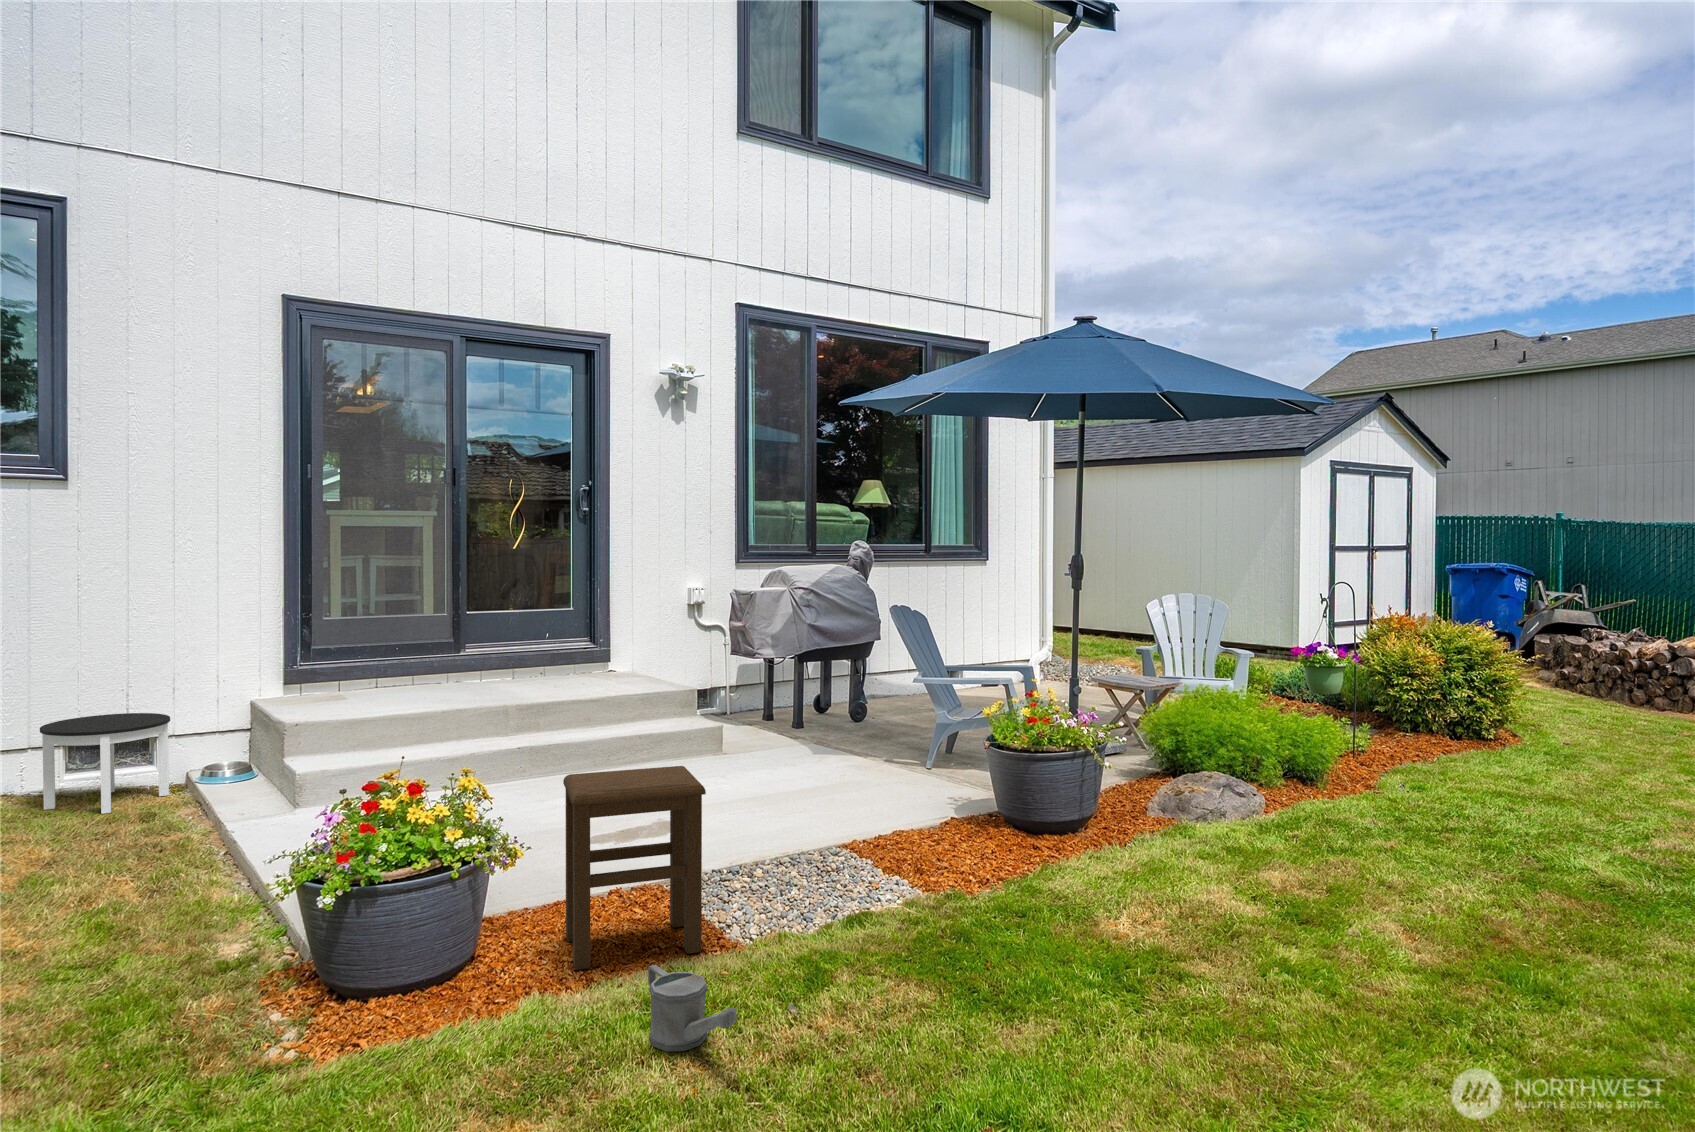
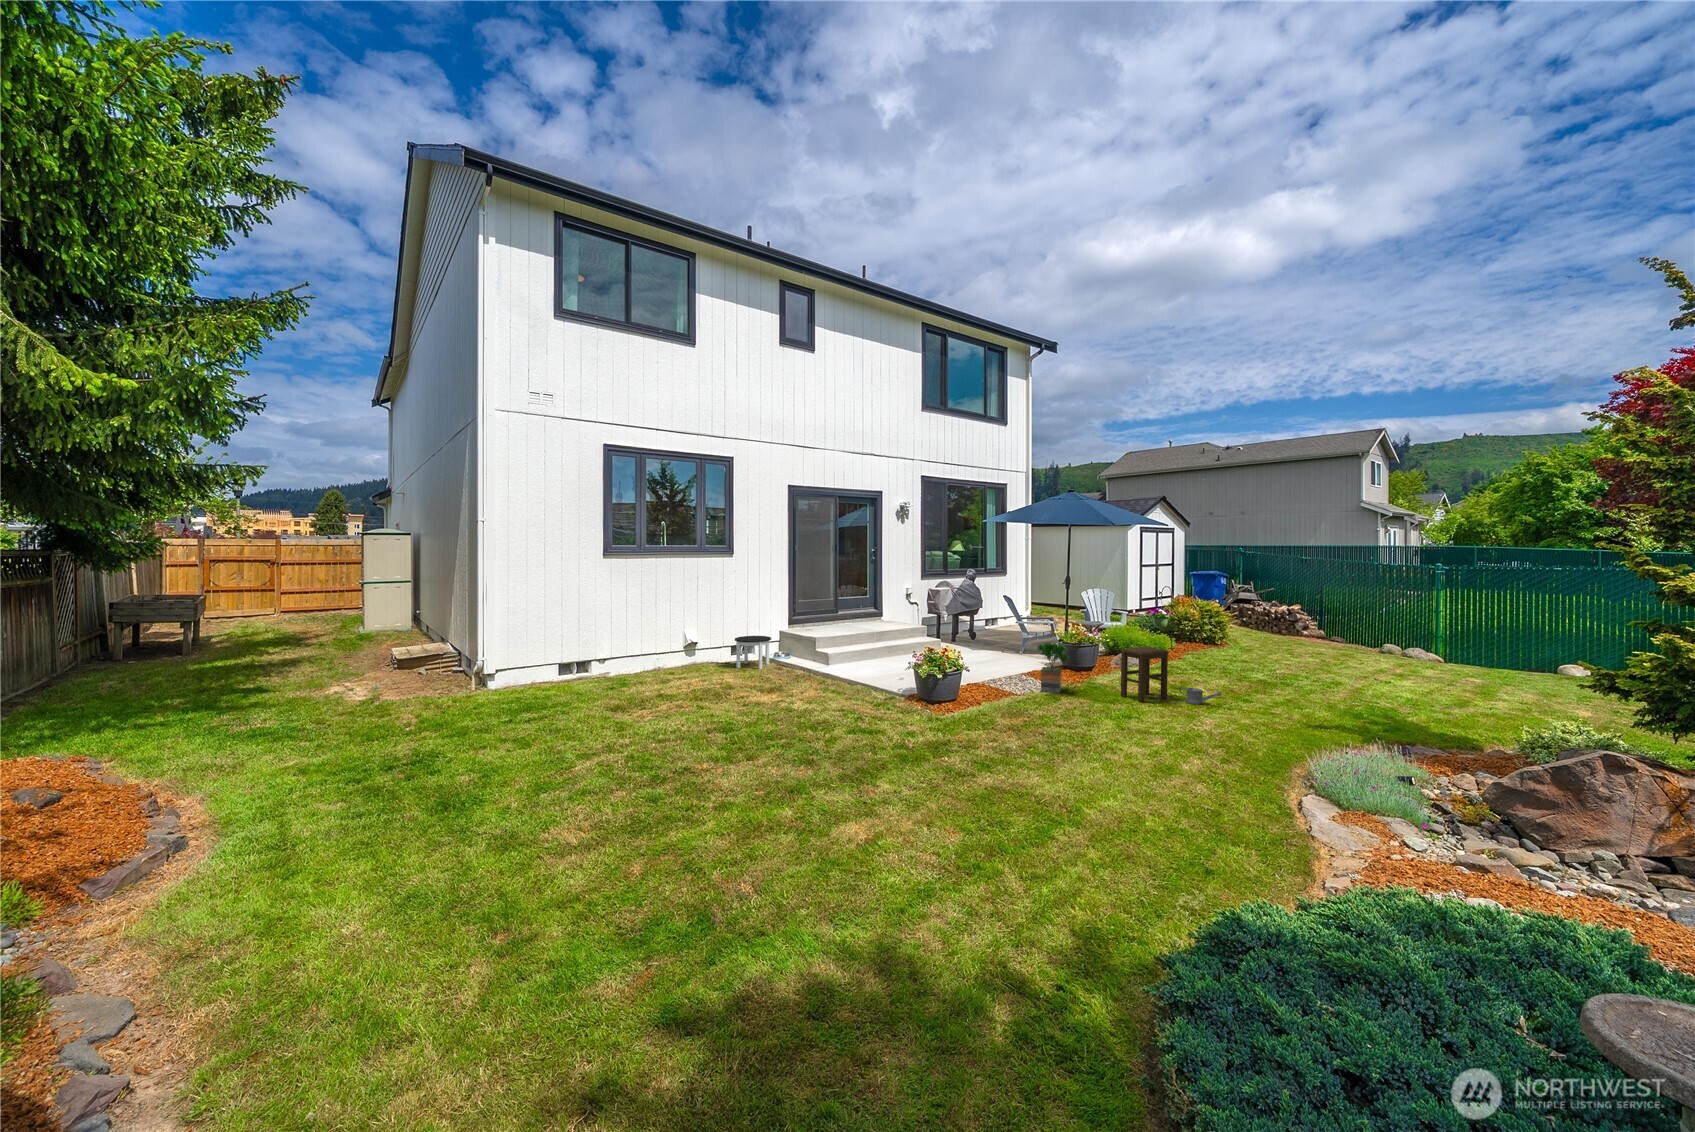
potted tree: none [831,755,935,935] -> present [1037,643,1069,693]
stool: present [563,766,706,970] -> present [1120,647,1169,702]
watering can: present [648,965,736,1051] -> present [1179,687,1221,705]

